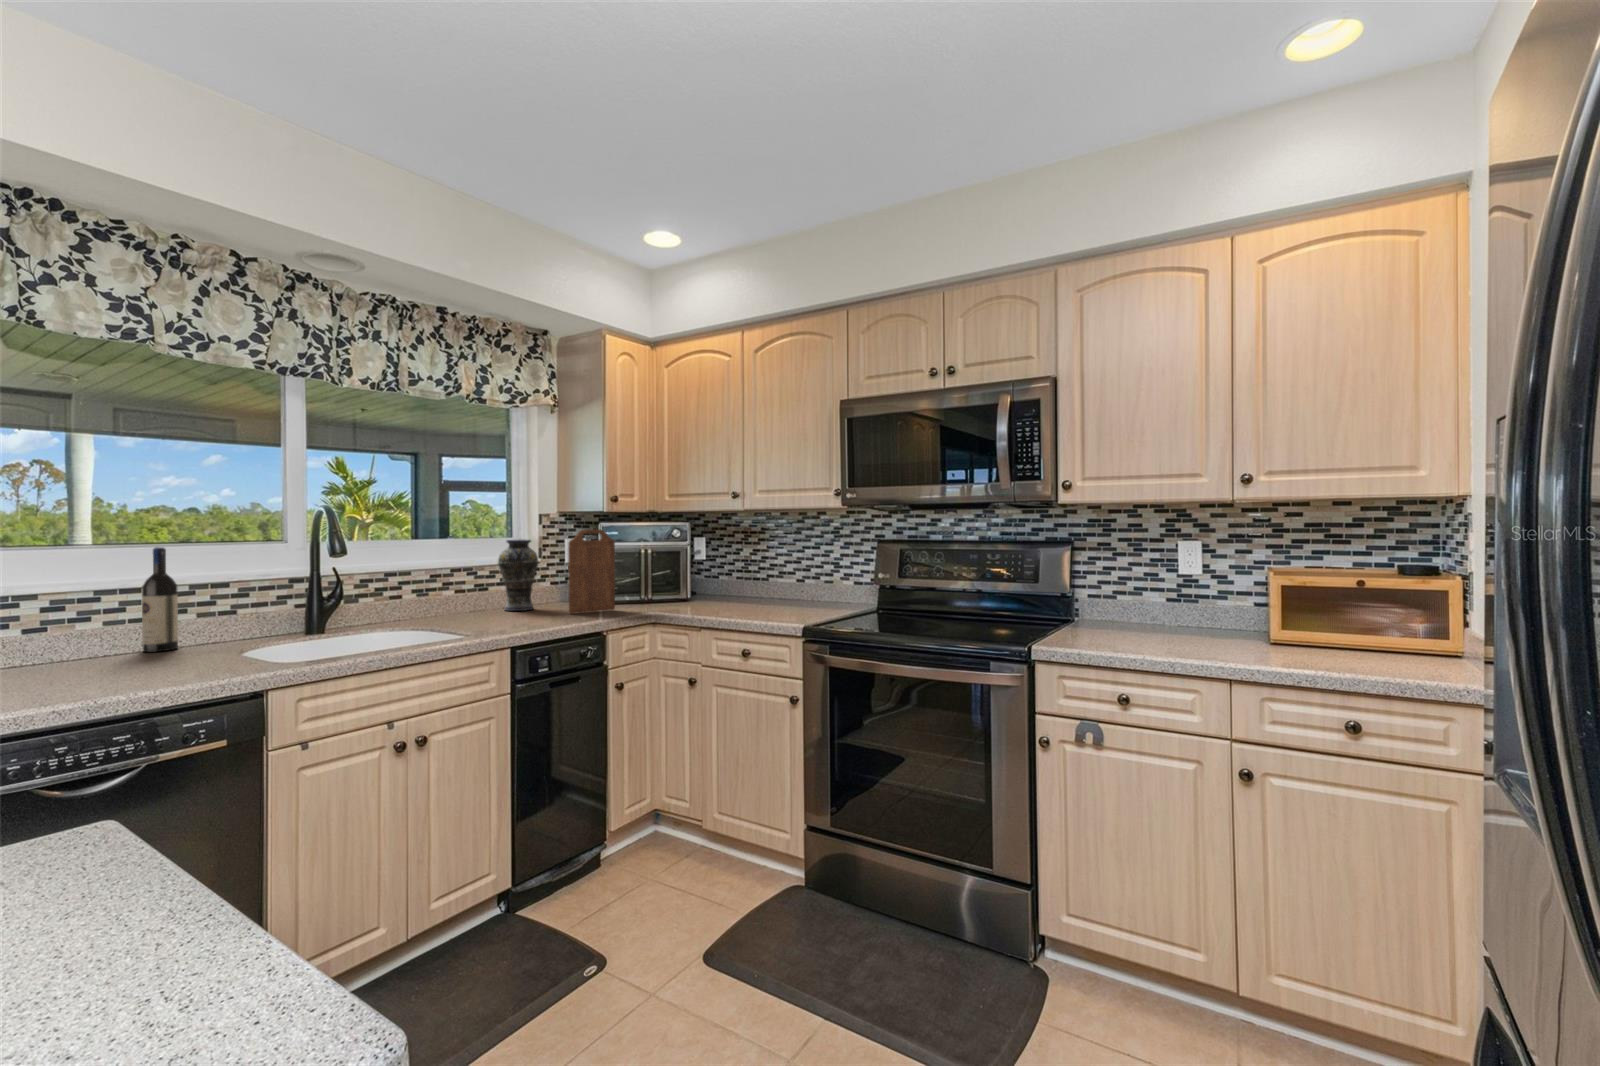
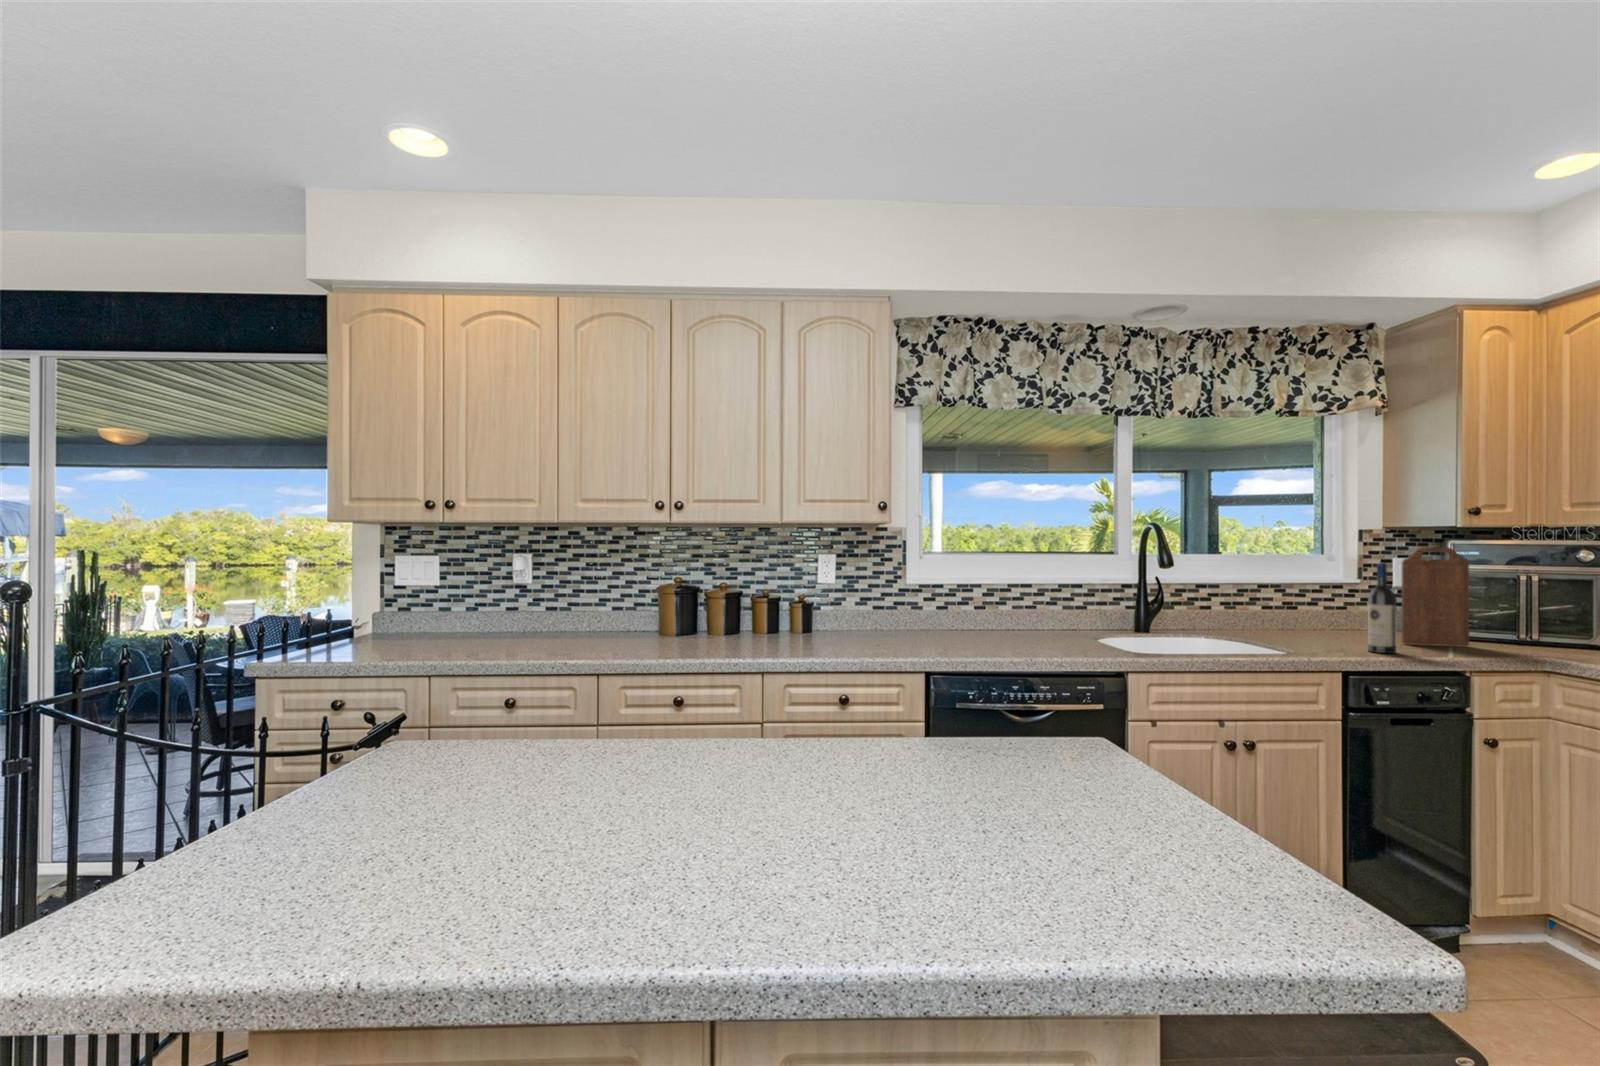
vase: present [498,539,539,611] -> none [1310,557,1361,635]
wine bottle: present [142,547,178,652] -> present [1368,563,1396,653]

